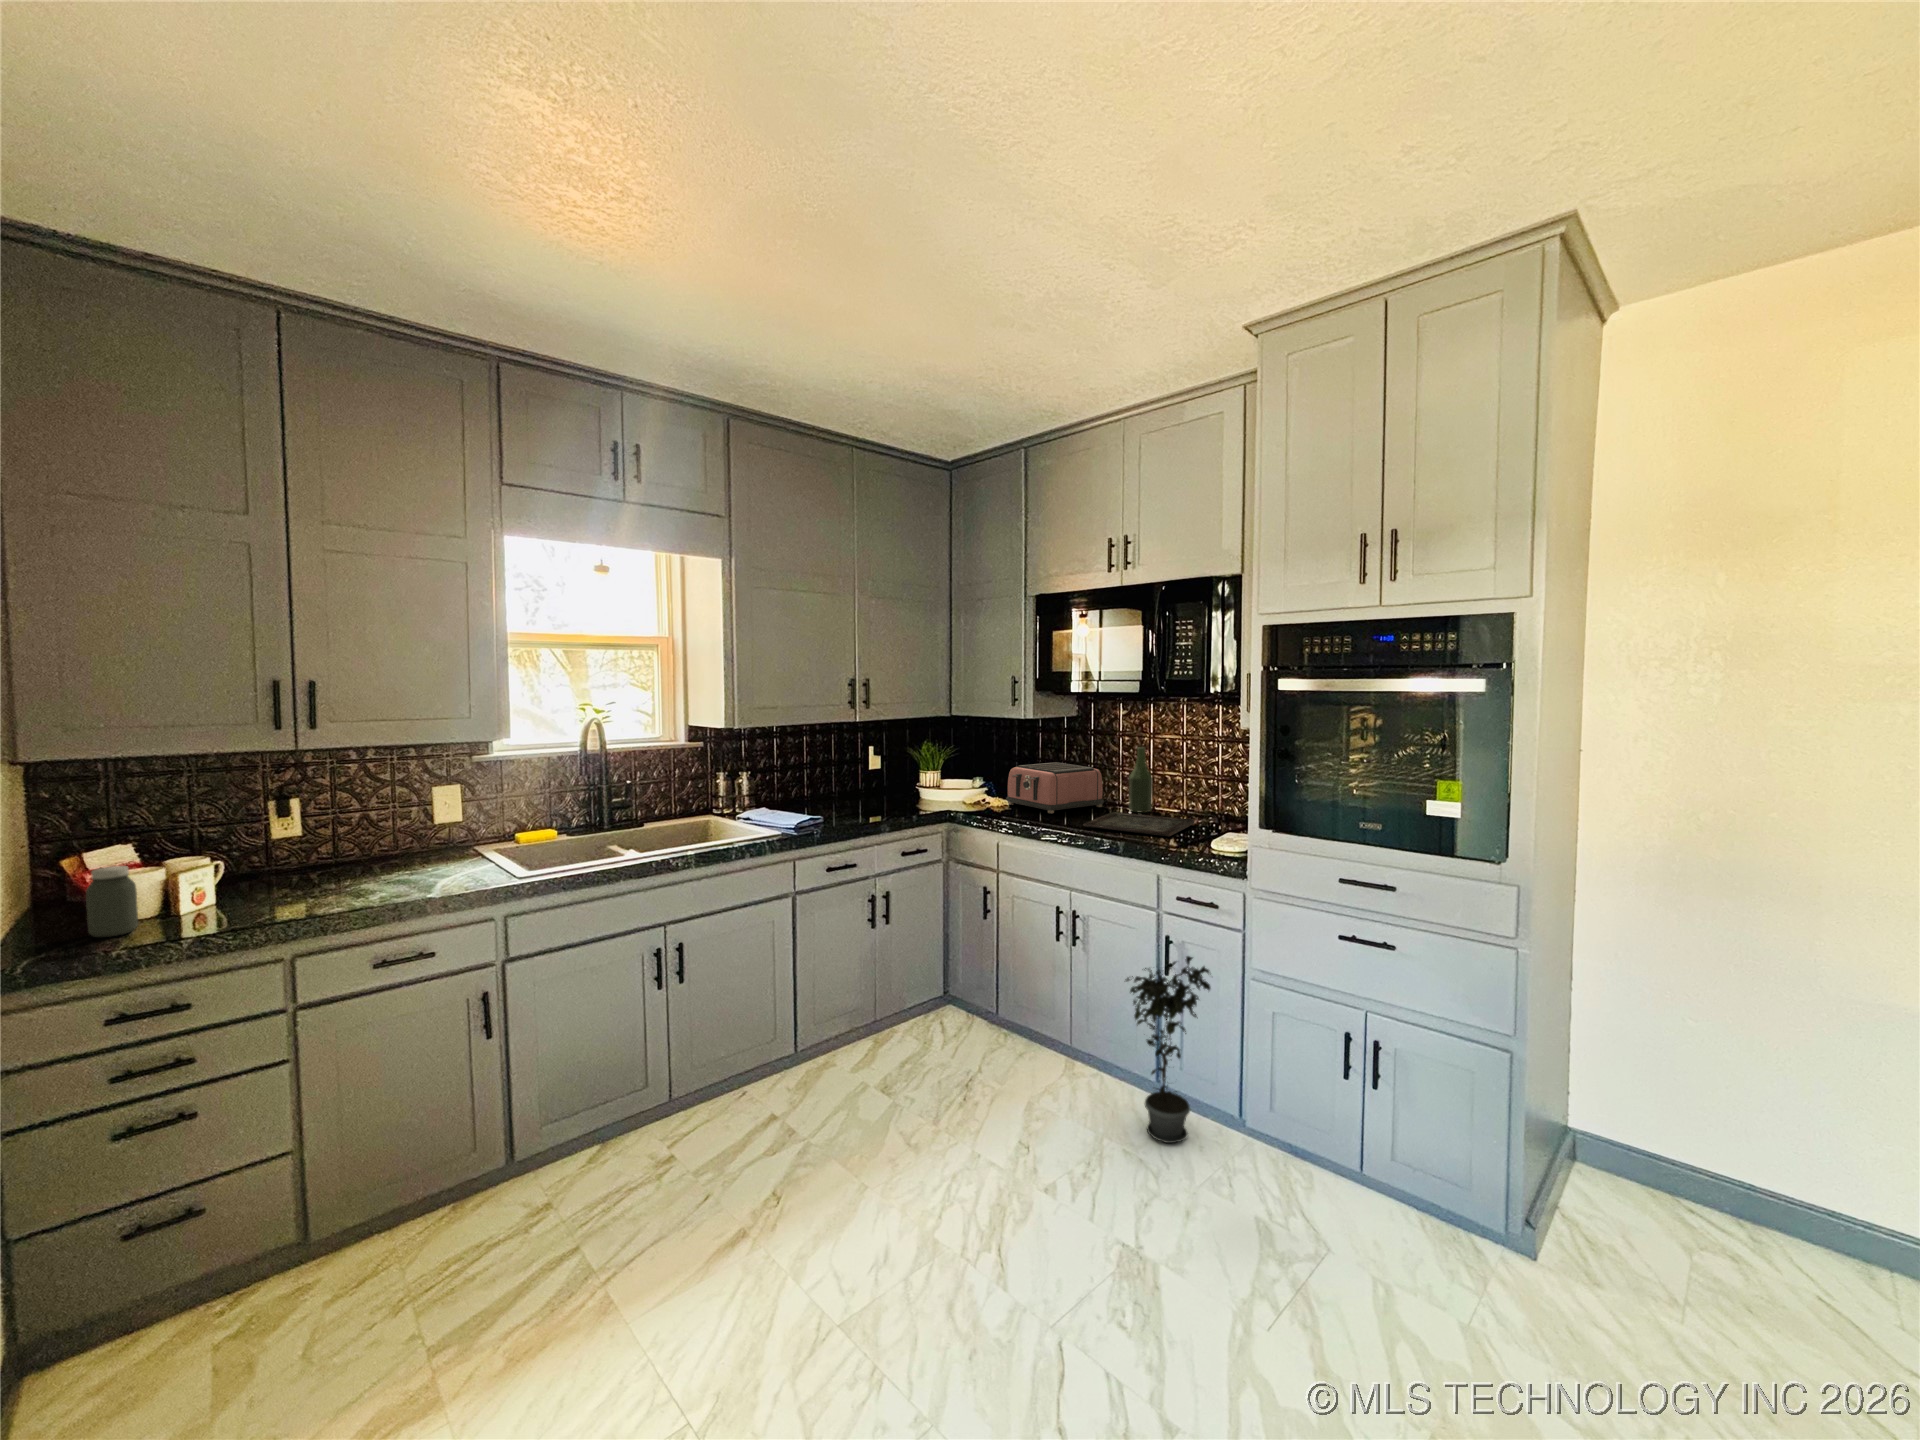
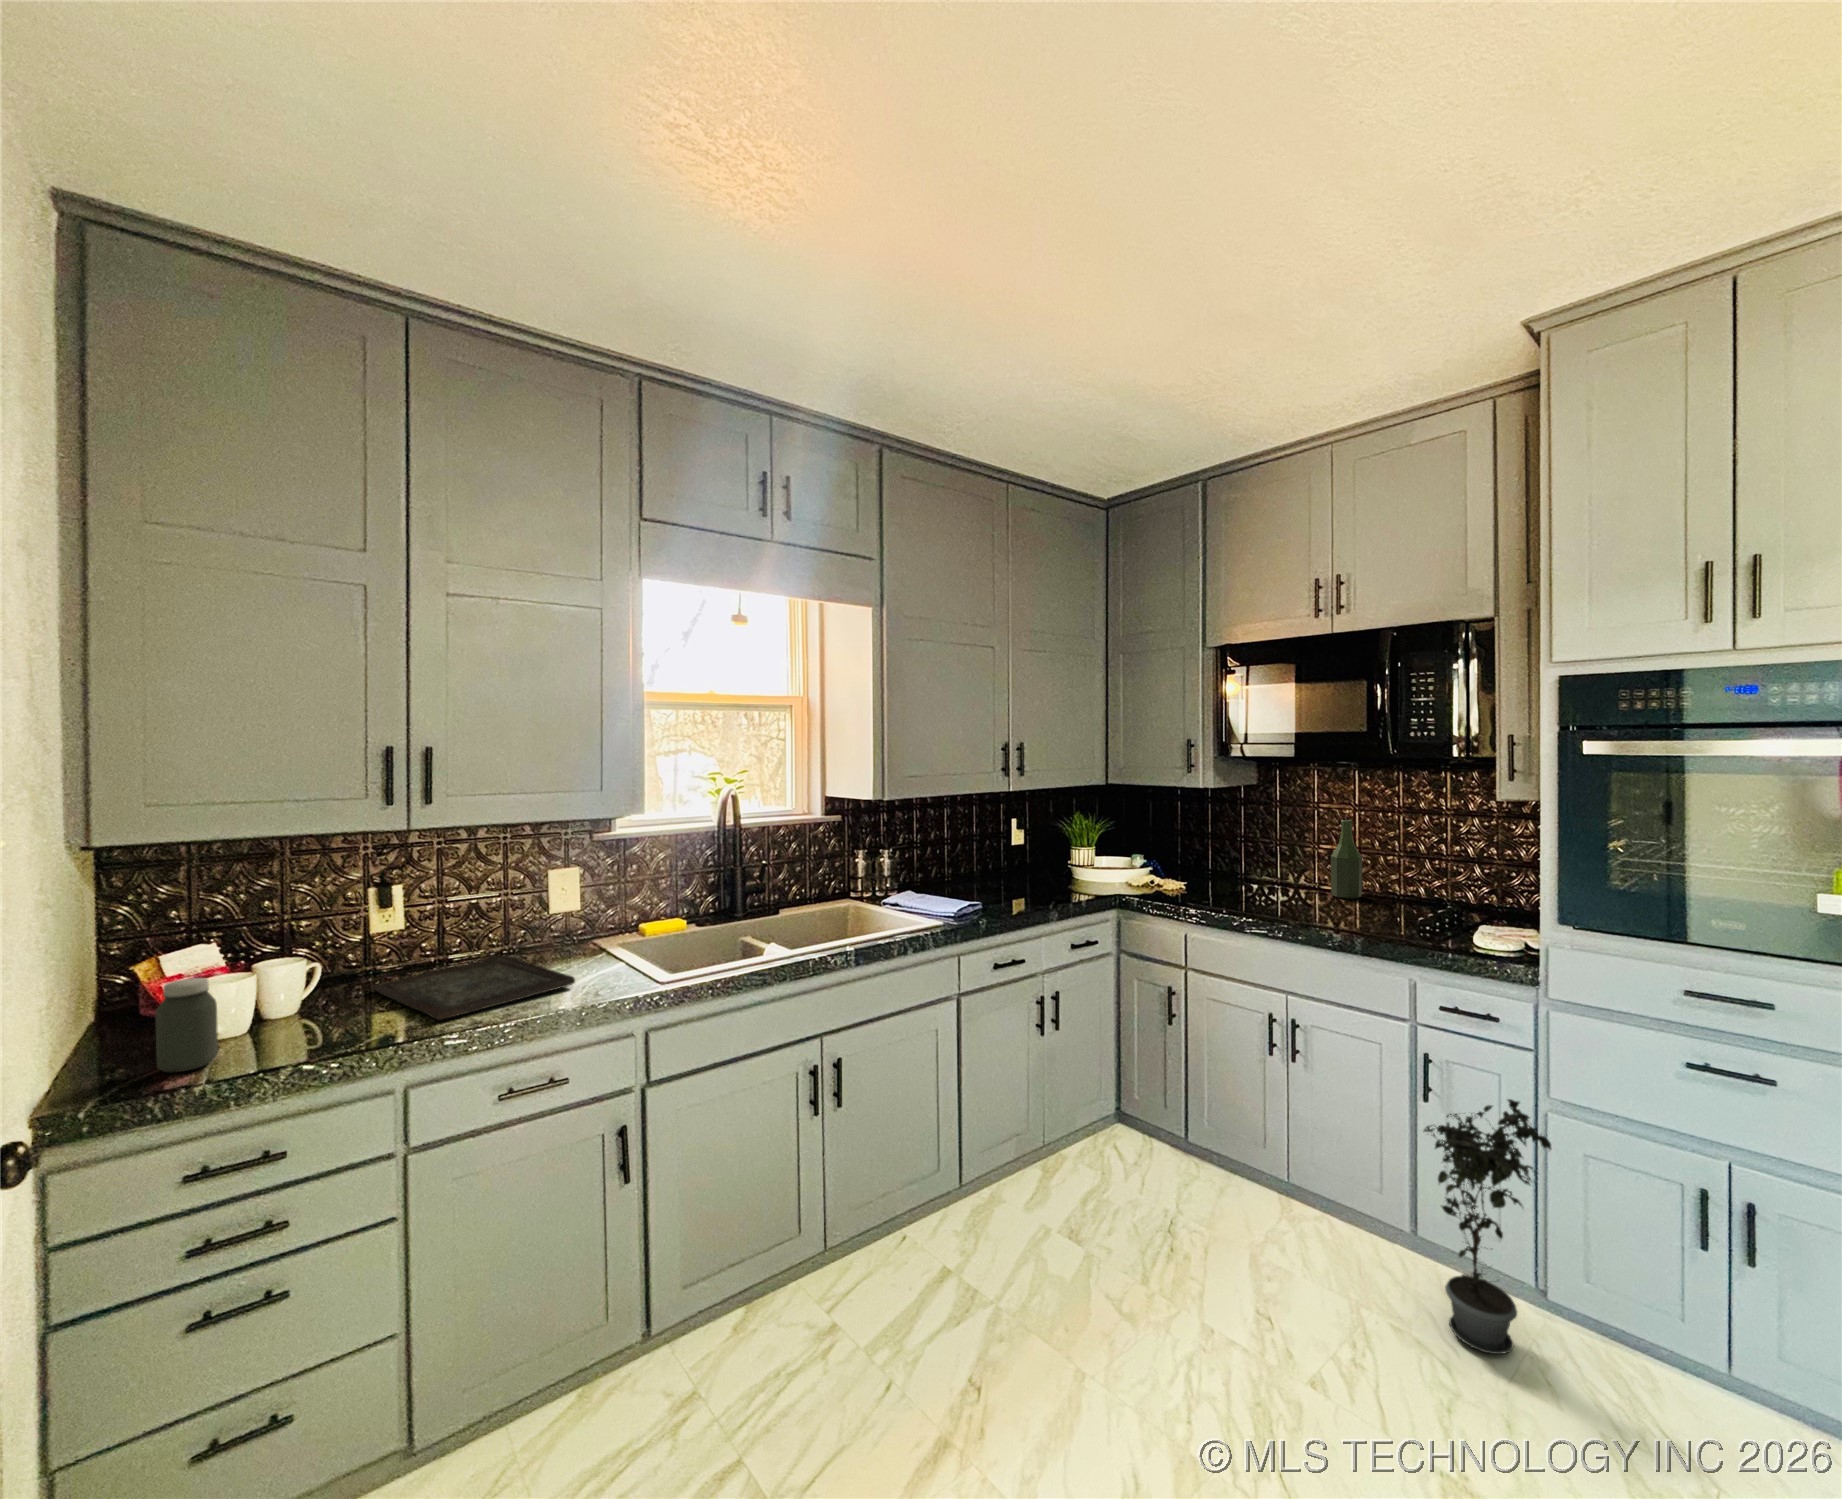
toaster: present [1006,762,1104,813] -> none [1175,838,1295,899]
tray: present [1083,812,1194,837] -> present [372,955,575,1020]

